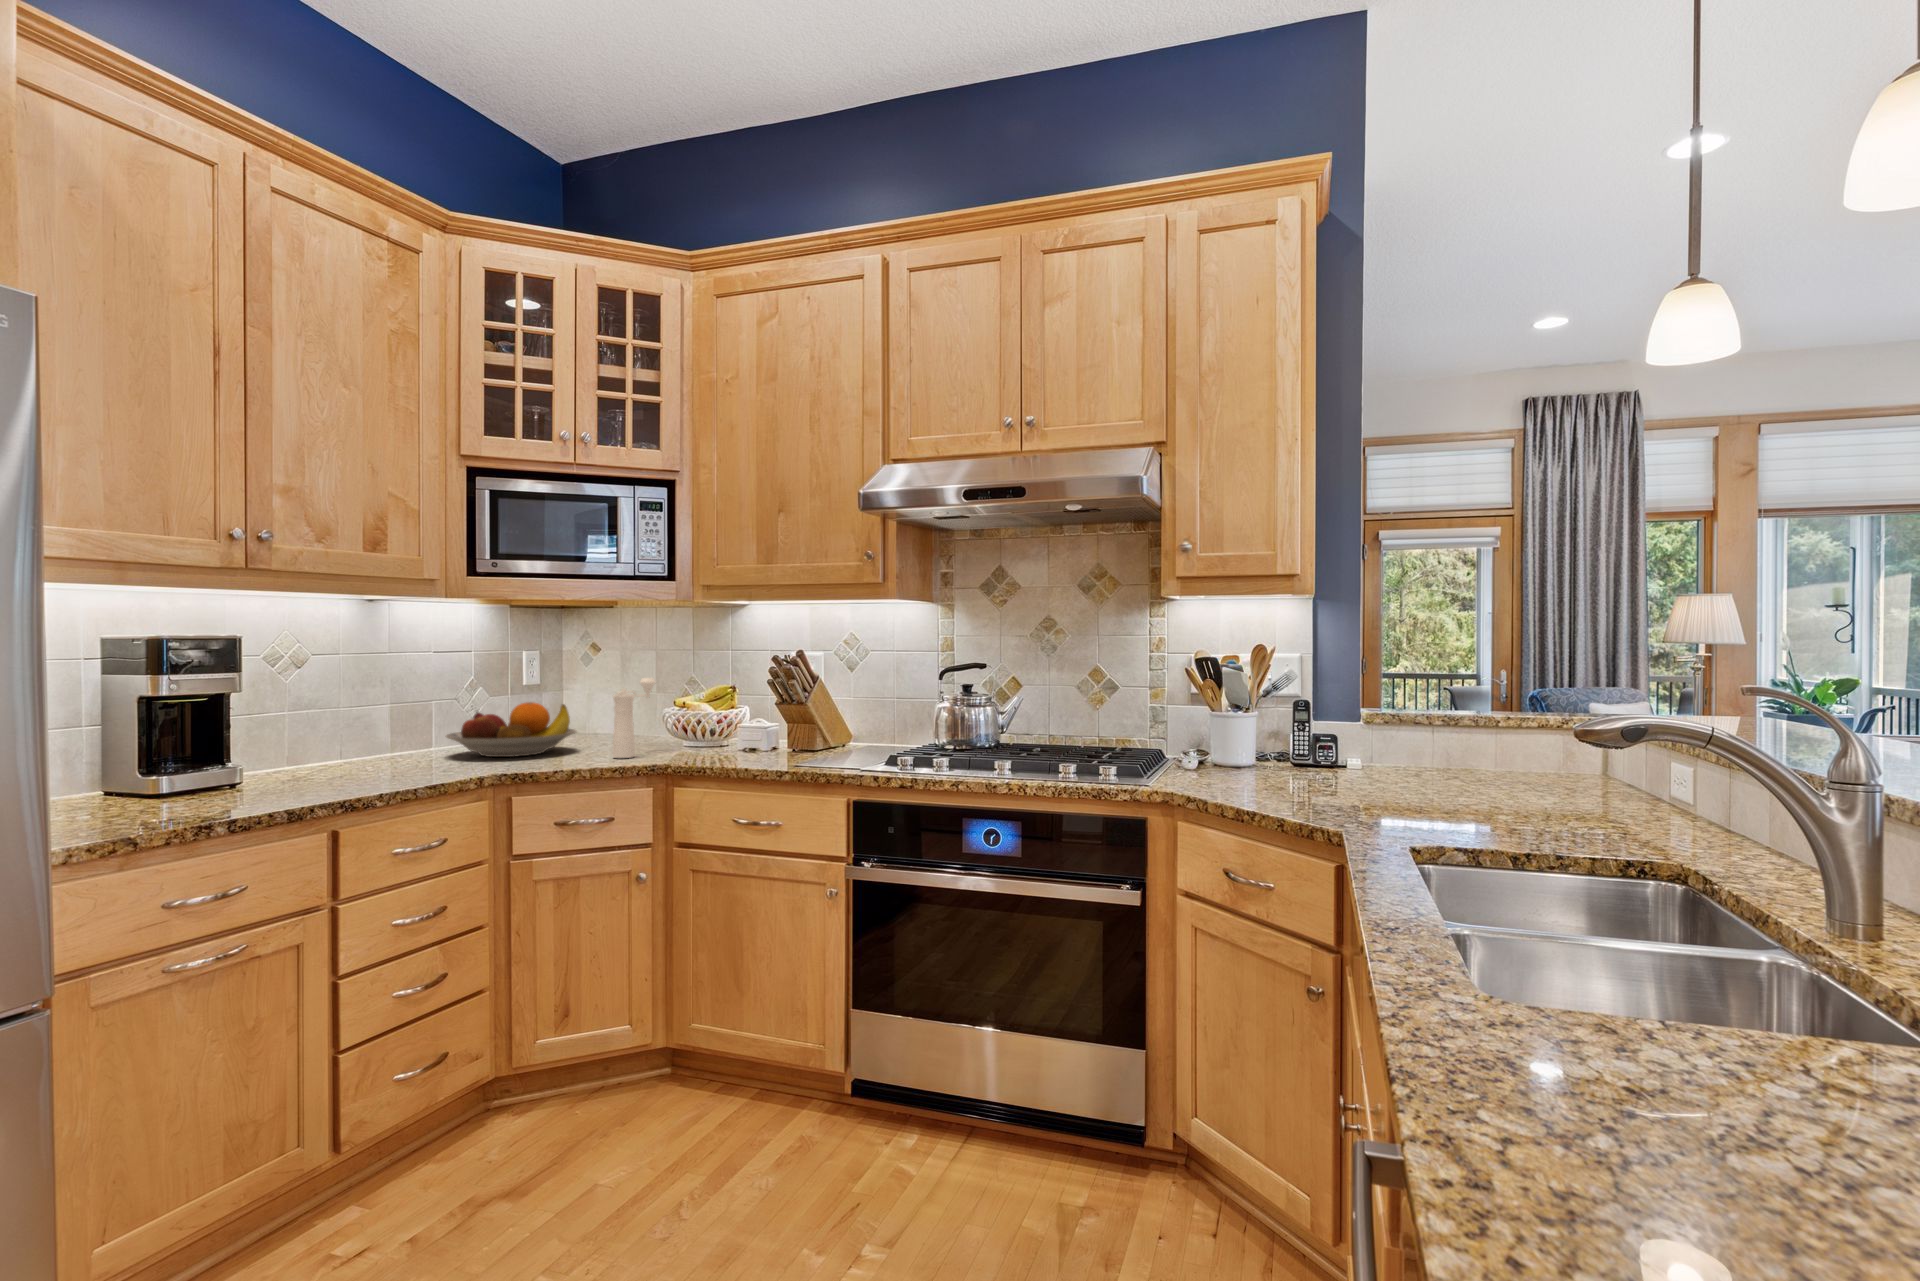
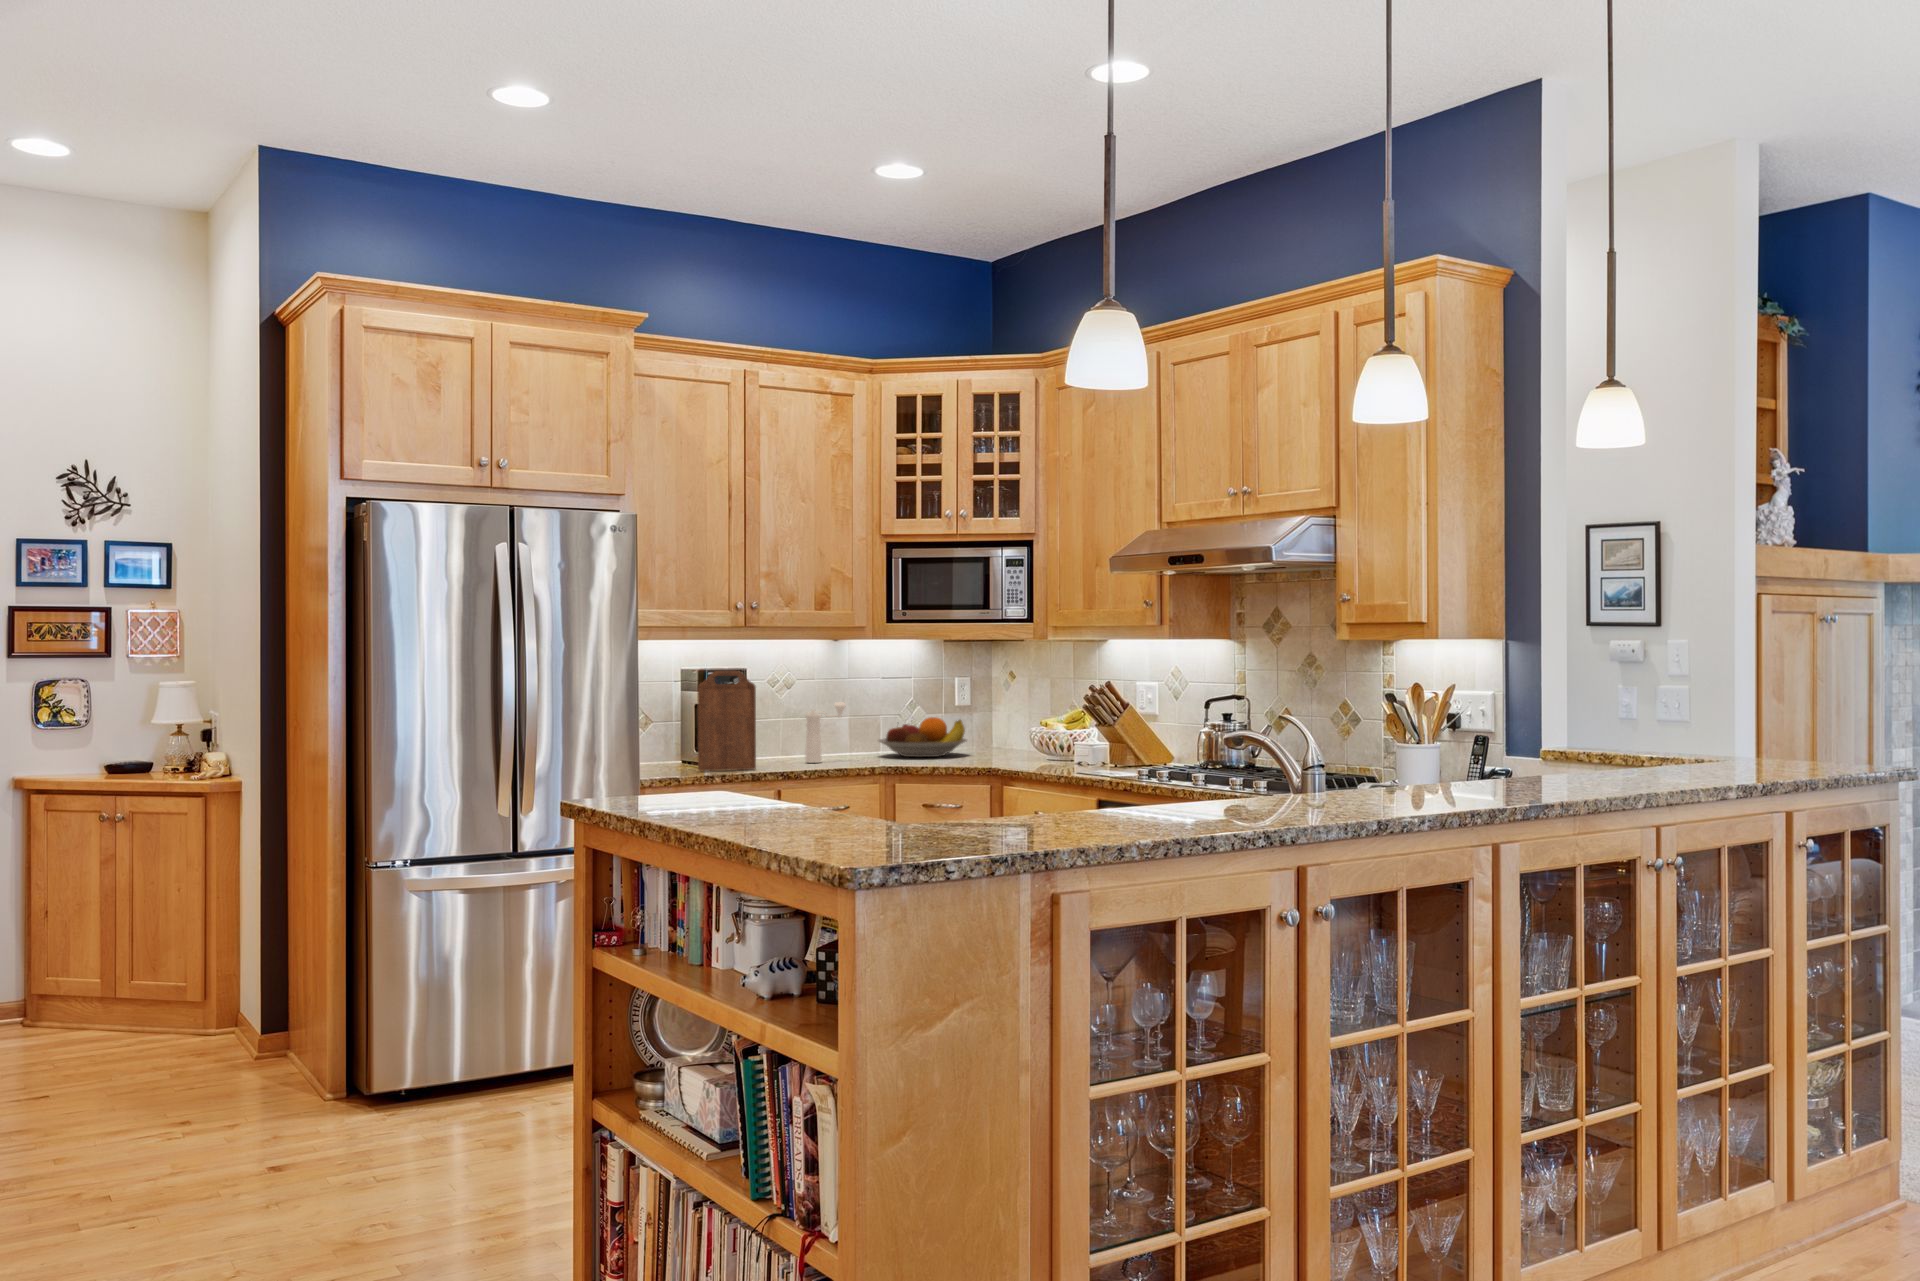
cutting board: none [165,637,285,813] -> present [698,671,756,771]
pepper mill: present [613,678,655,758] -> present [805,702,845,763]

